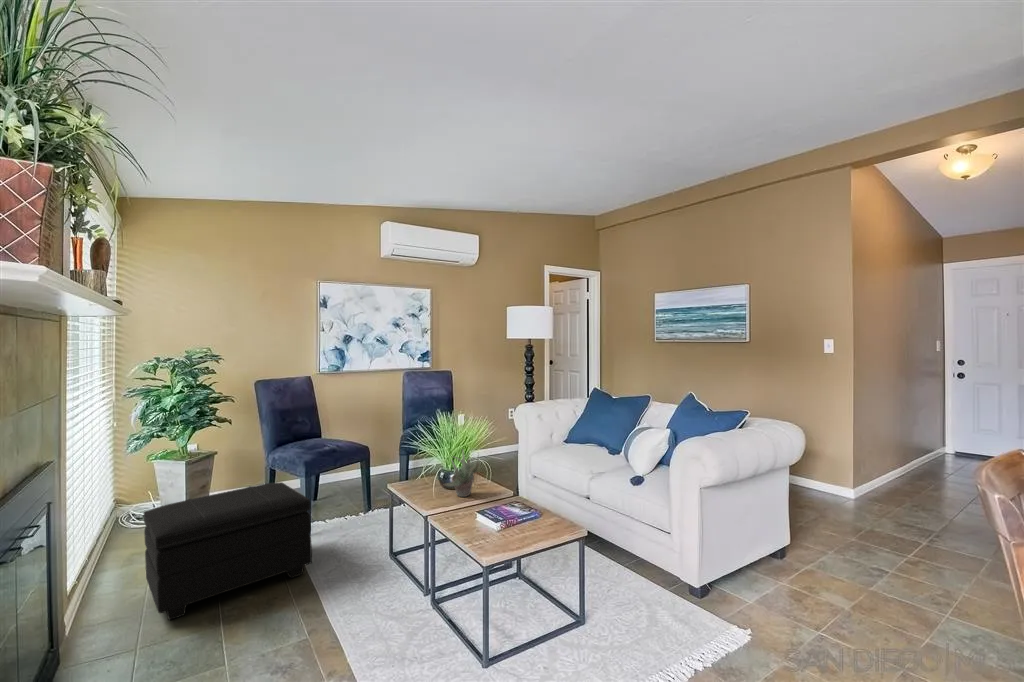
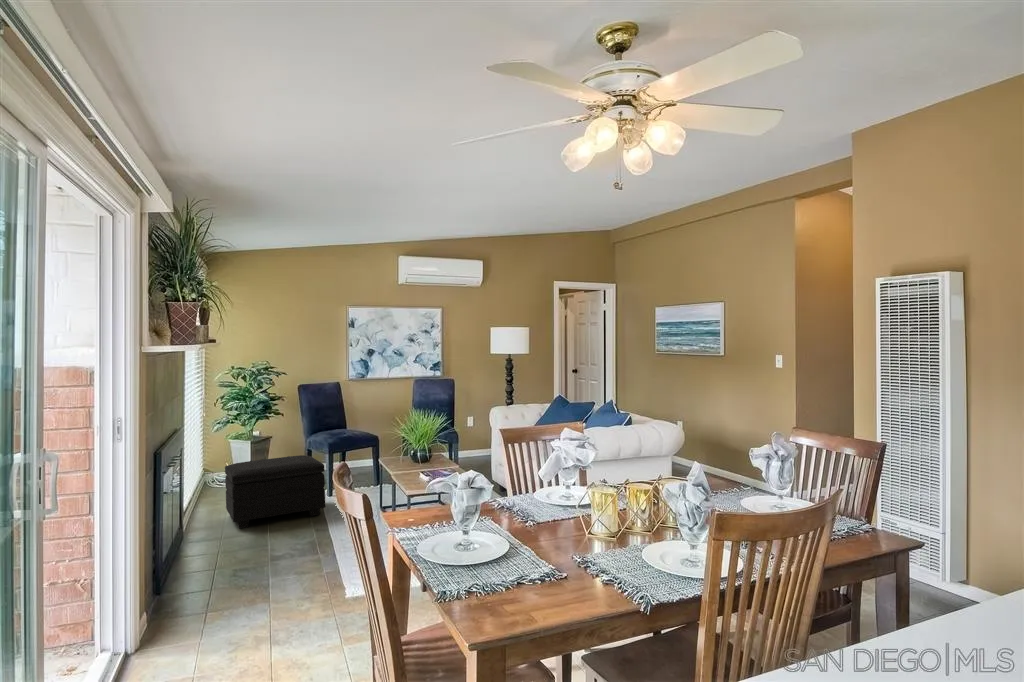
succulent plant: present [445,452,479,497] -> none [404,433,432,466]

